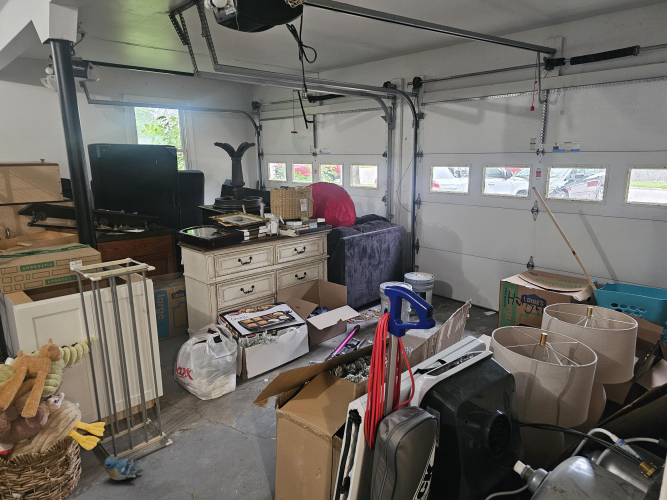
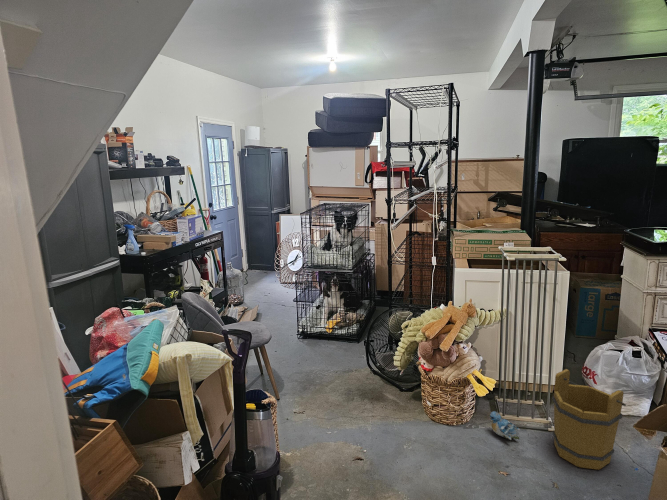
bucket: none [165,376,227,464] -> present [552,369,626,470]

